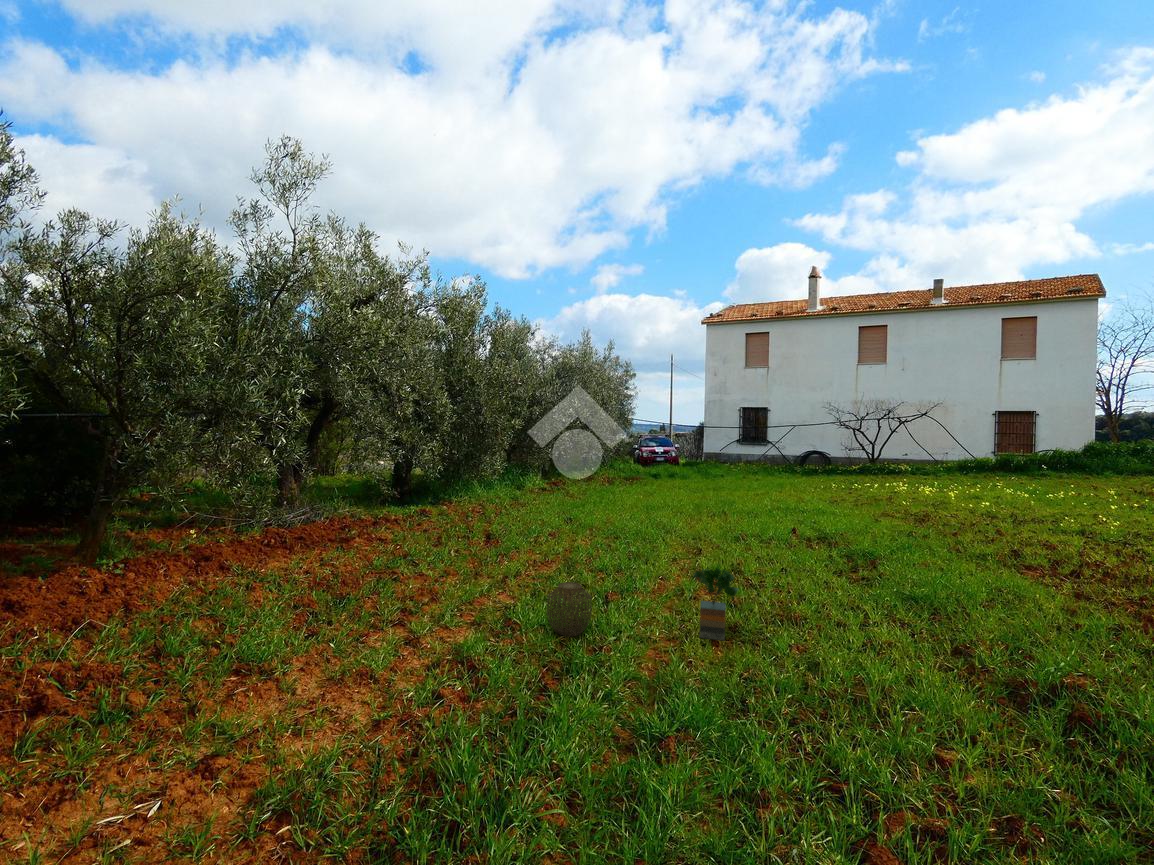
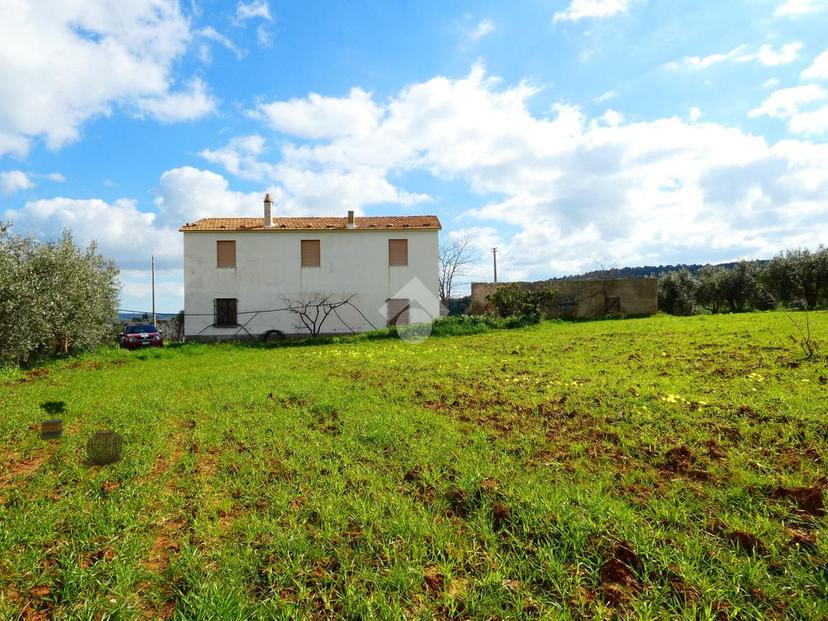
potted tree: present [693,568,738,640] -> present [40,401,67,439]

